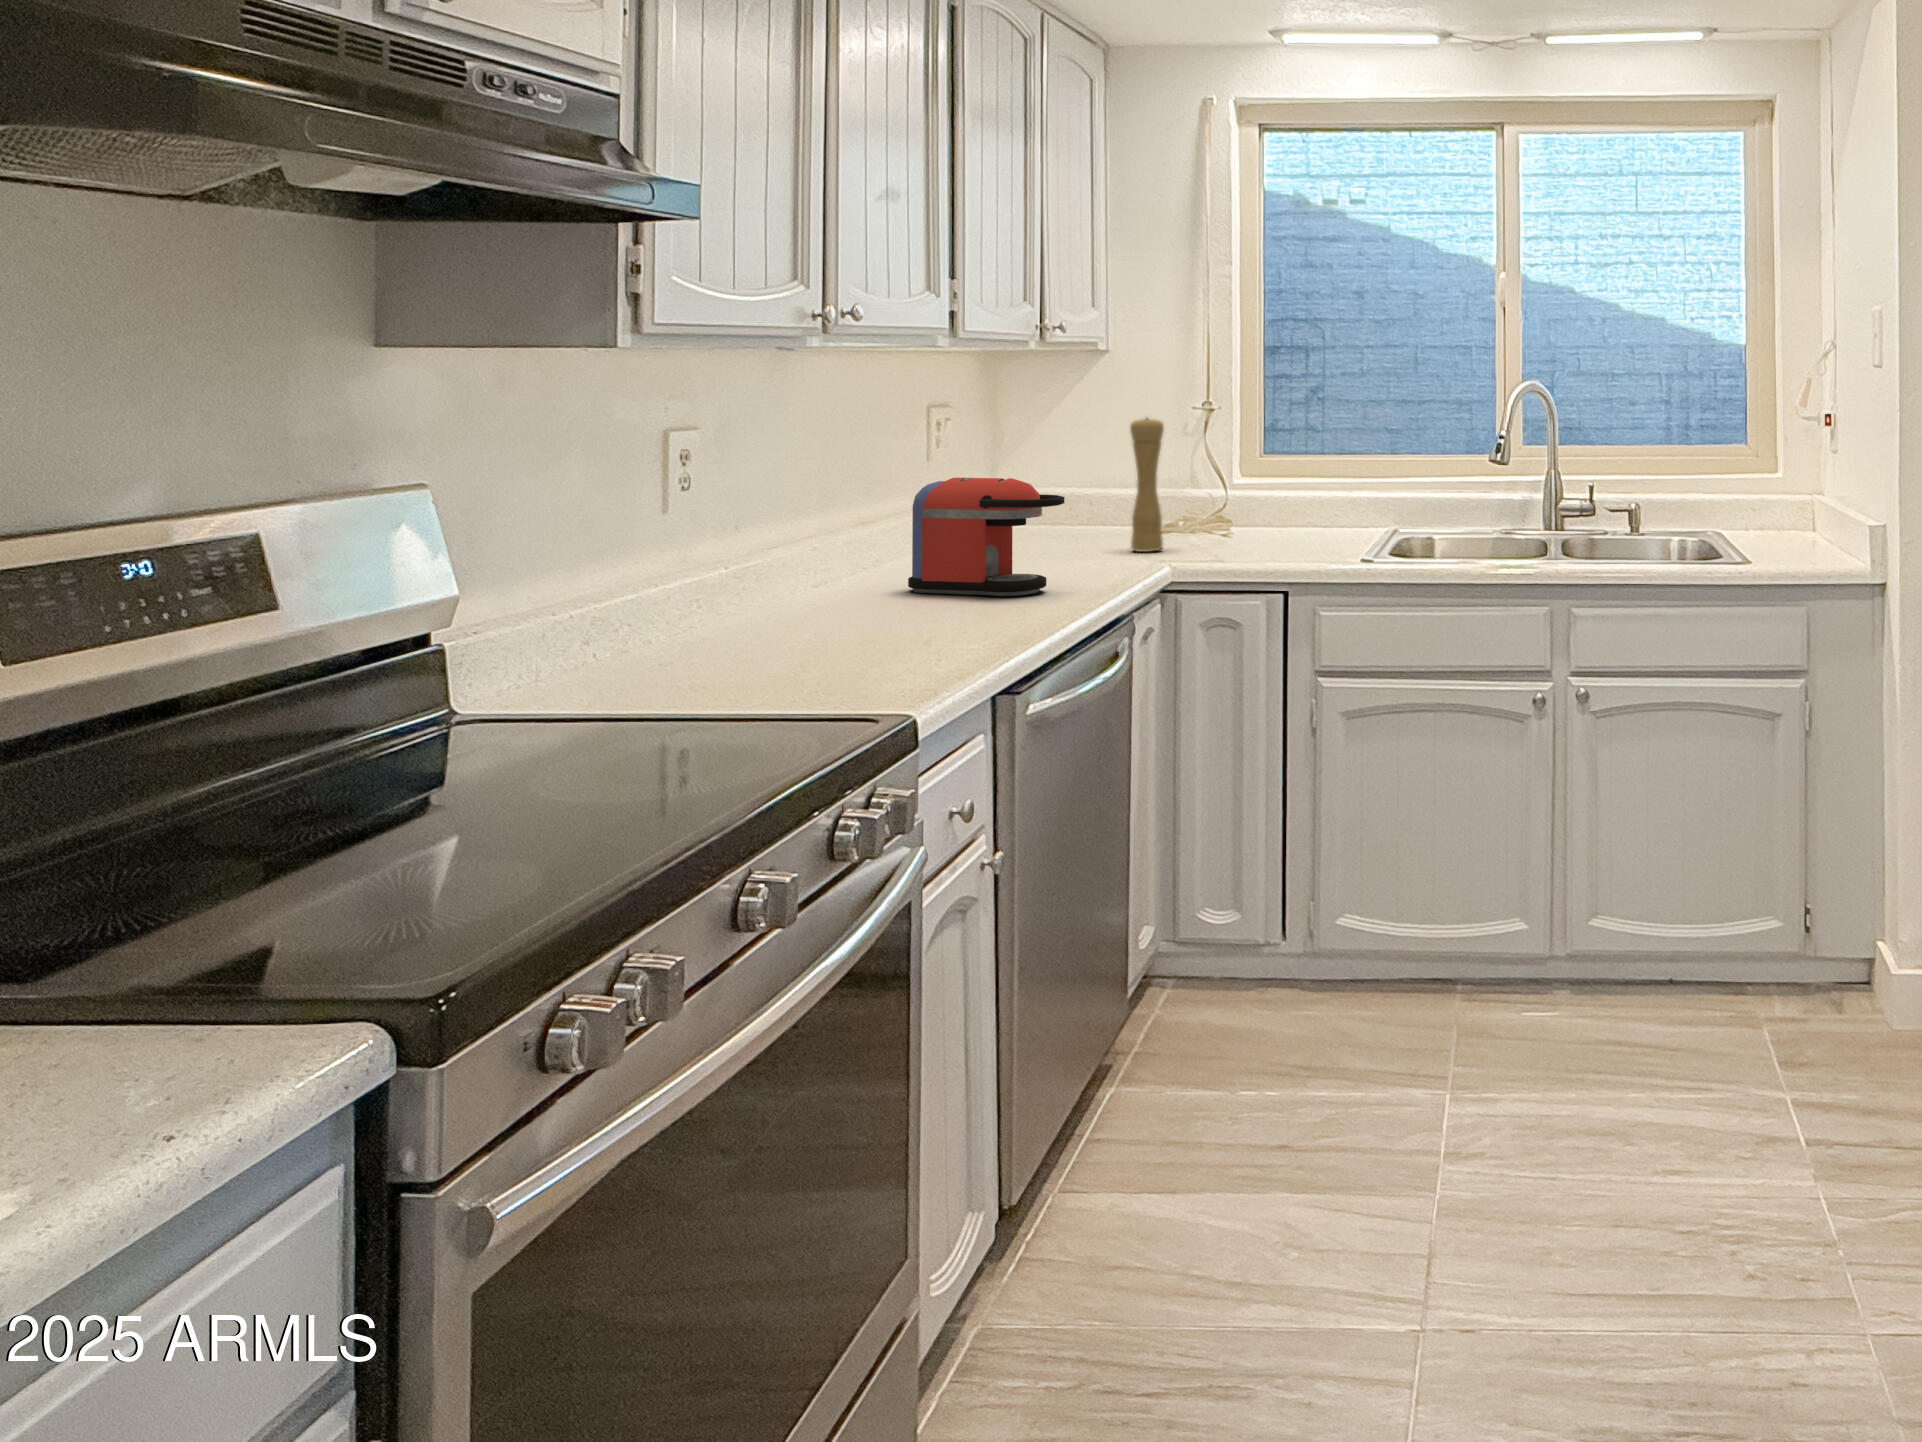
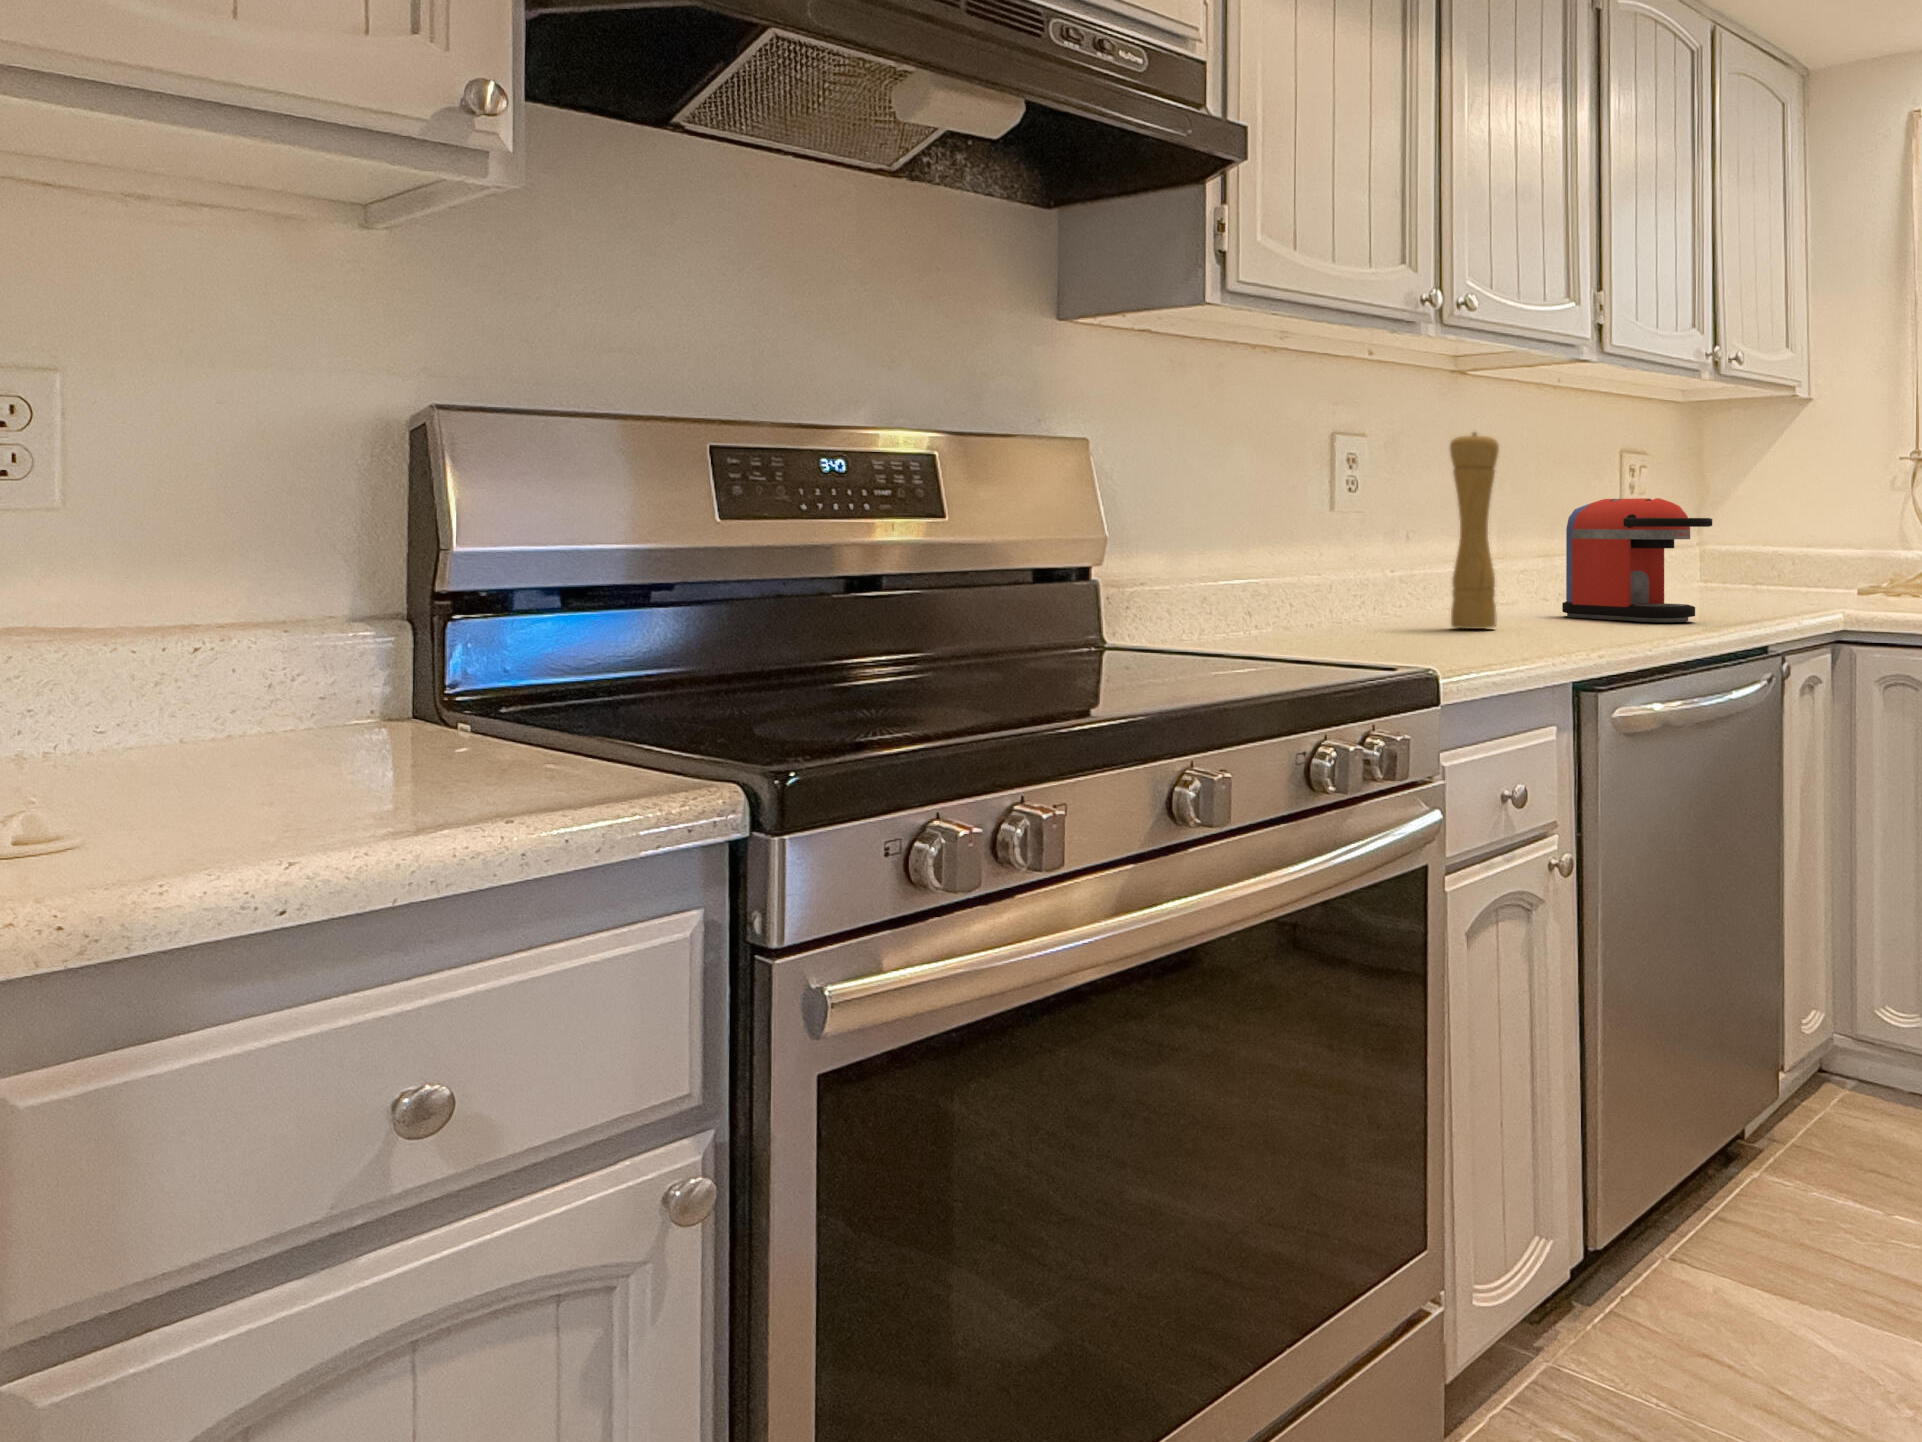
pepper mill: present [1130,418,1164,552] -> present [1450,433,1499,629]

